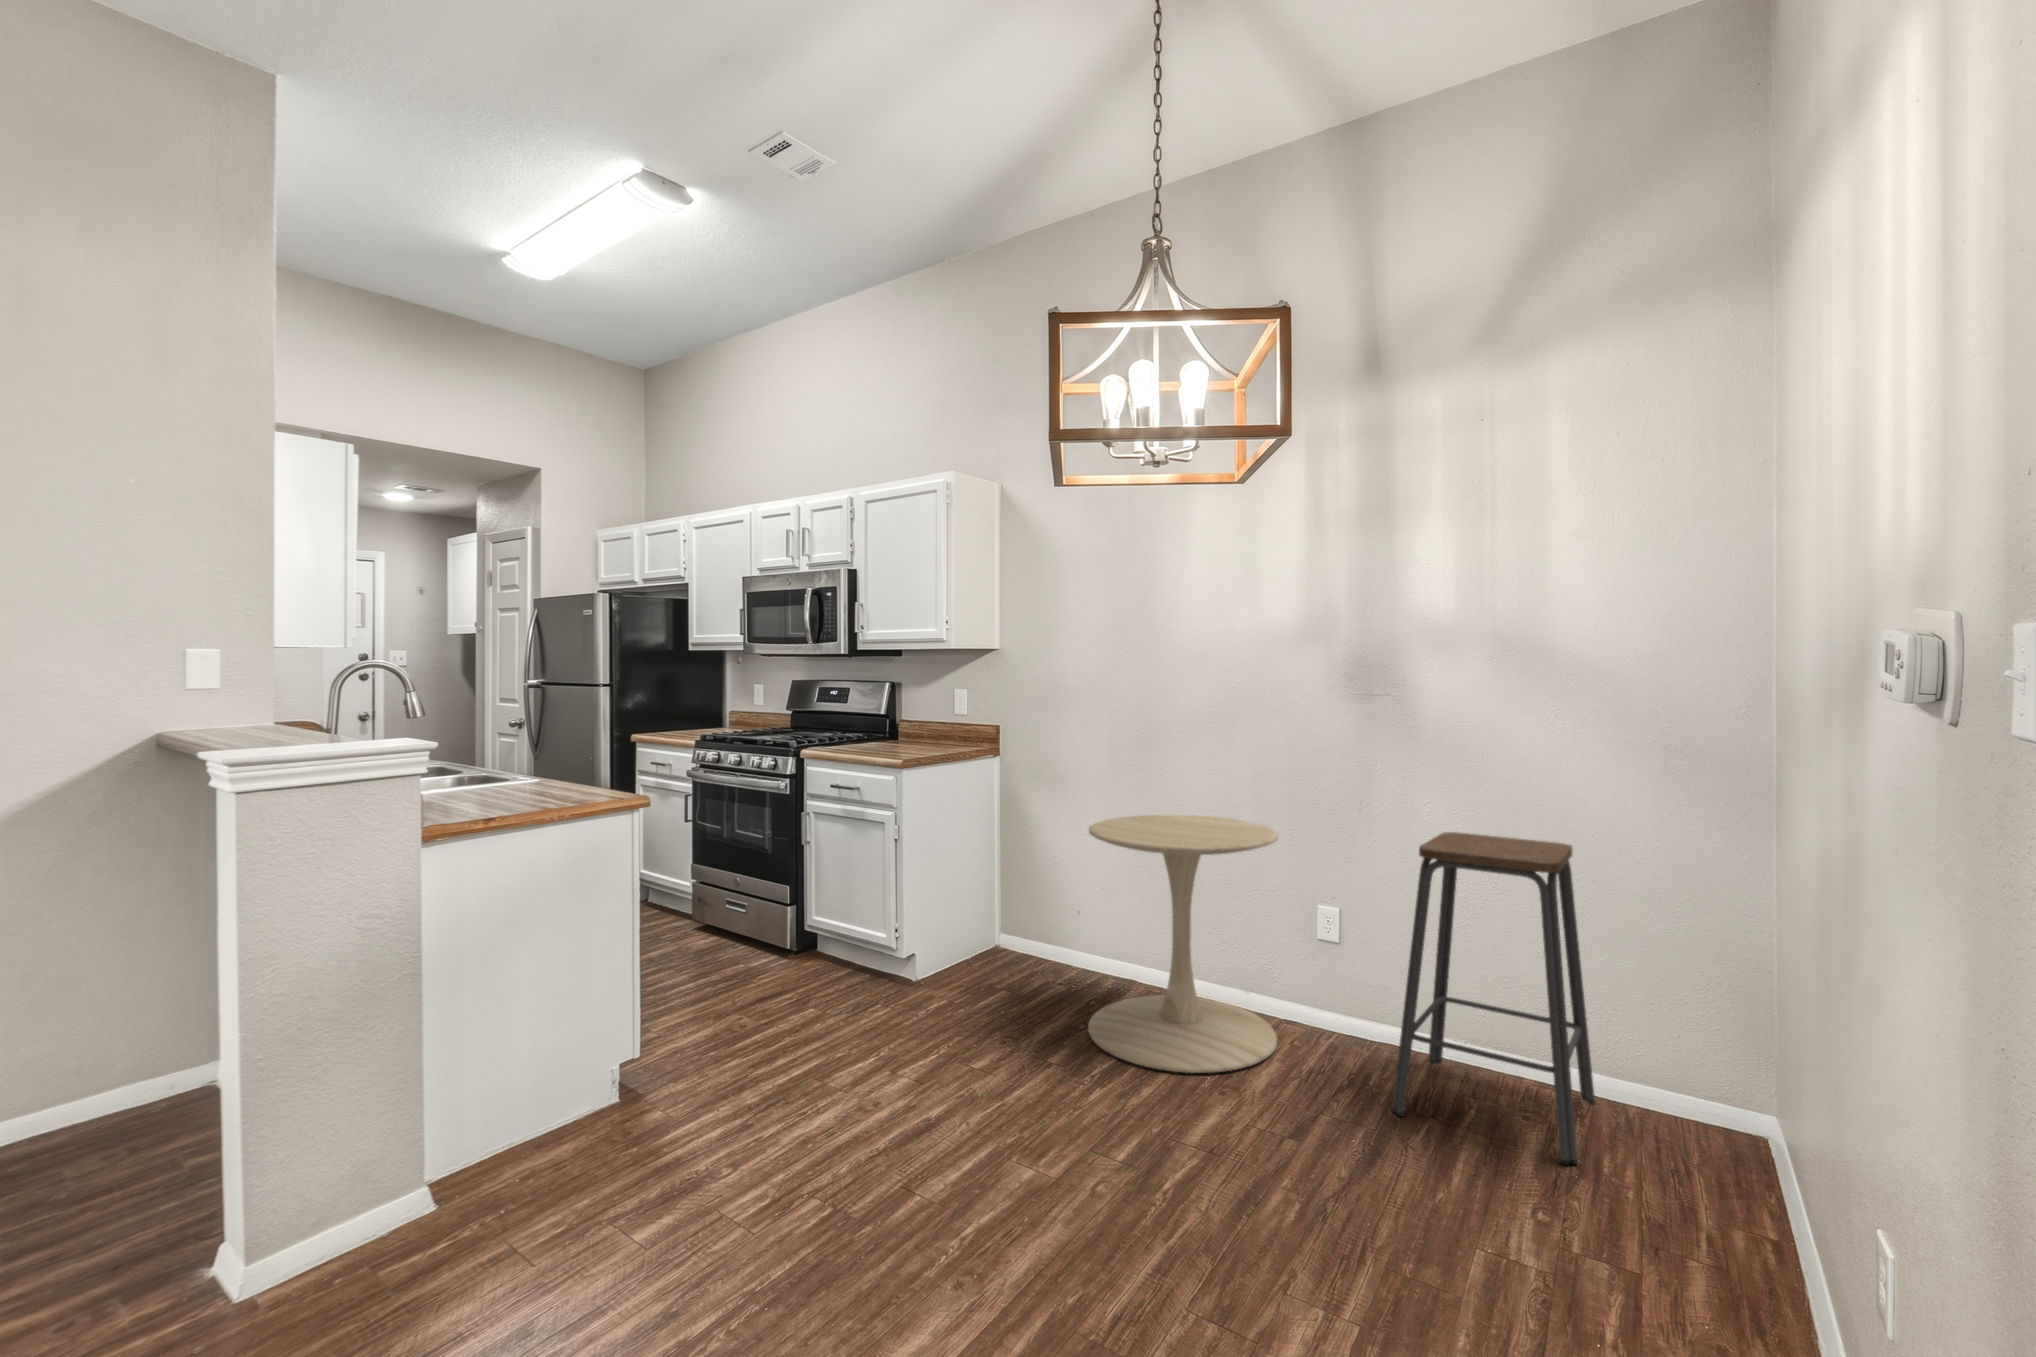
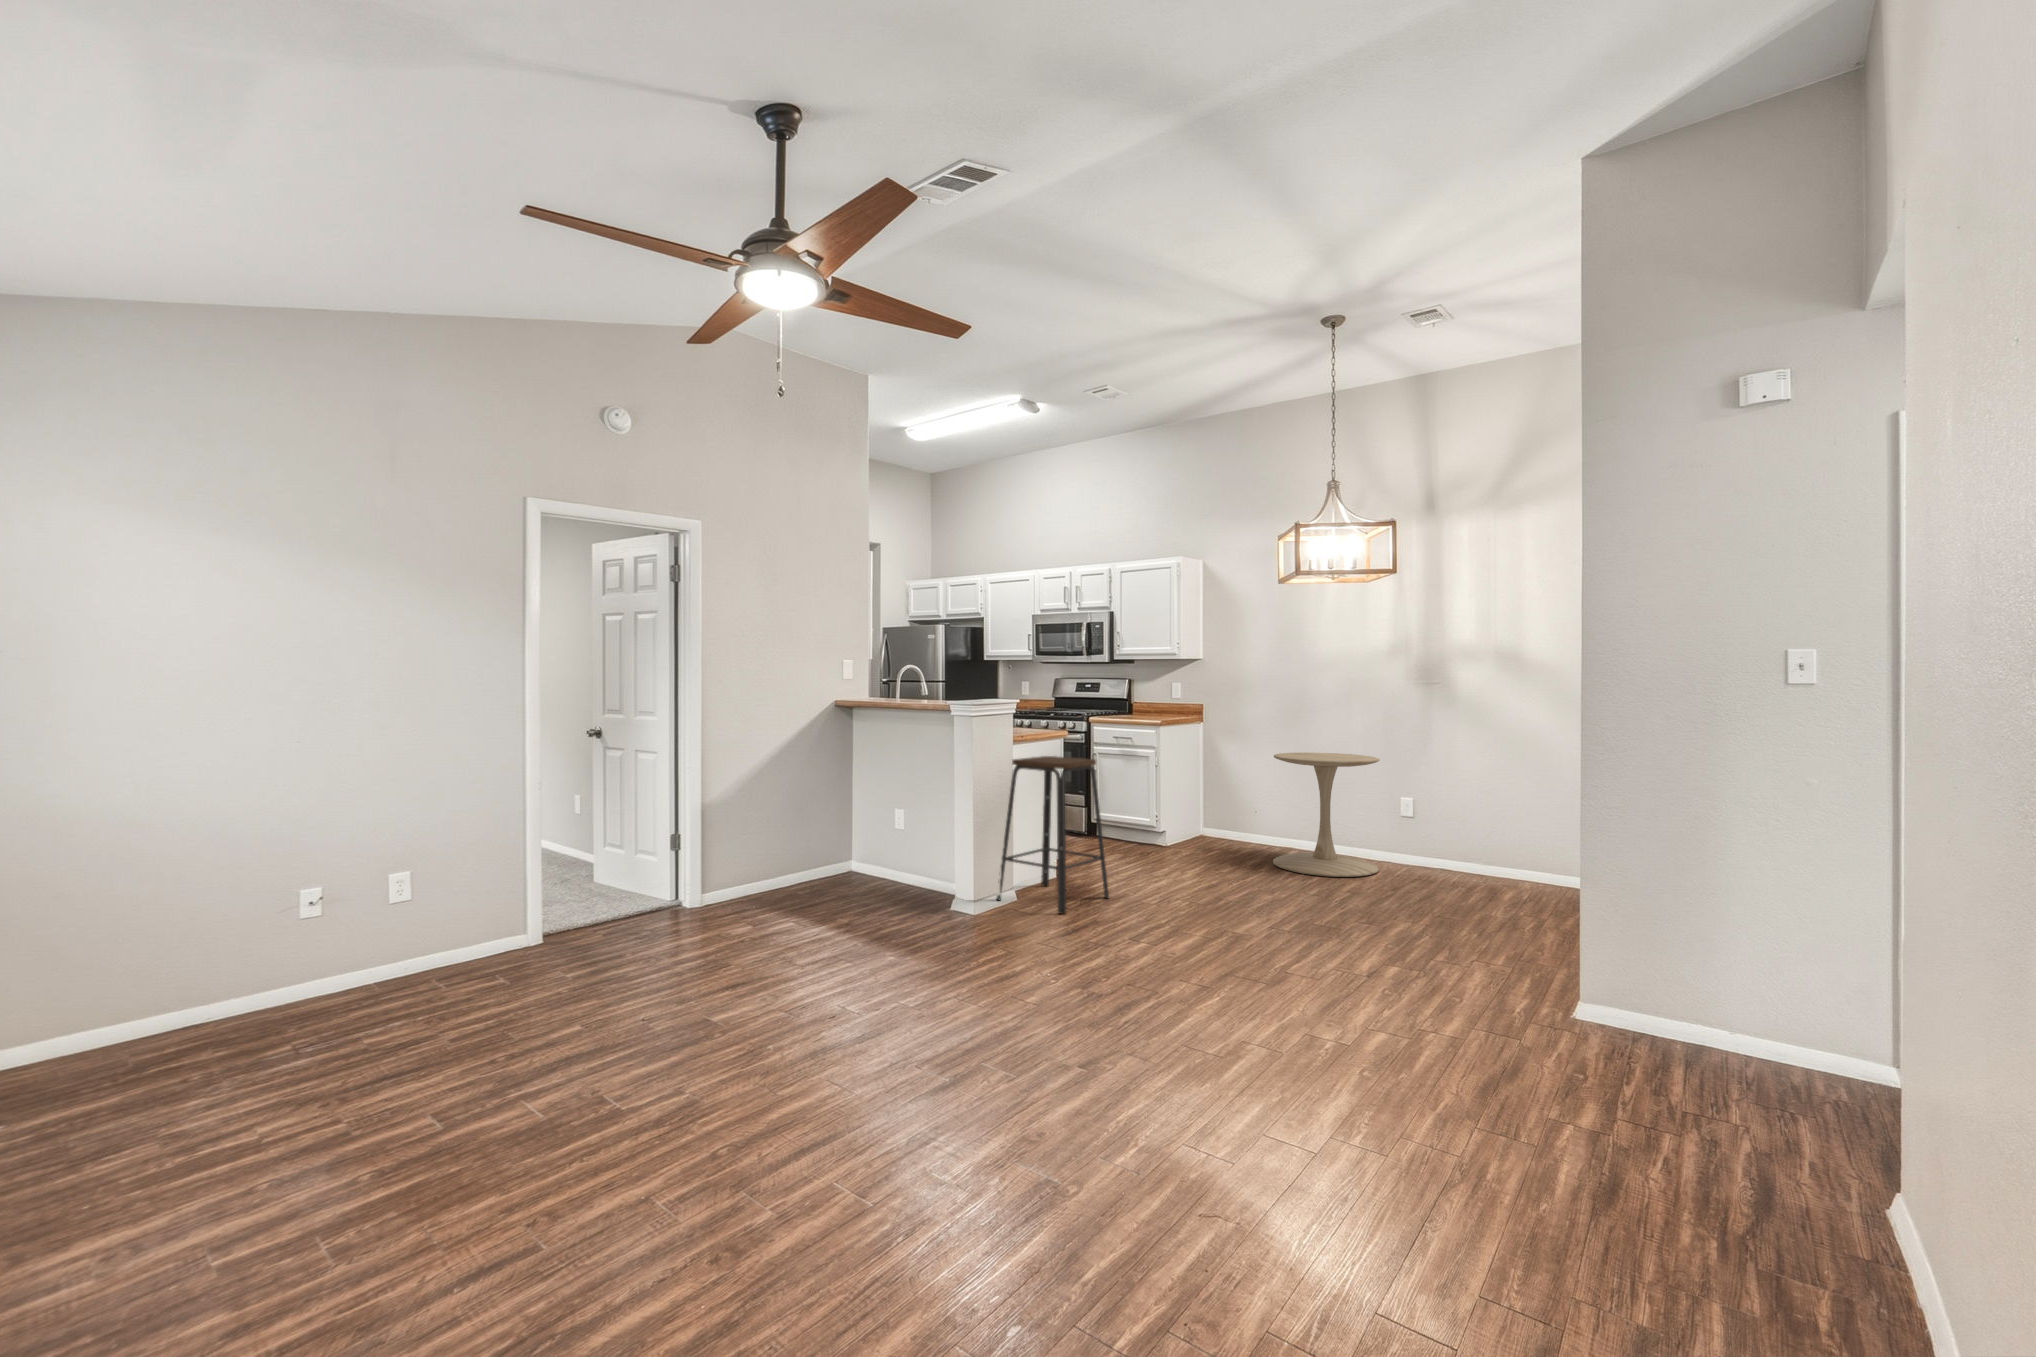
bar stool: present [1392,832,1595,1165] -> present [997,756,1109,914]

